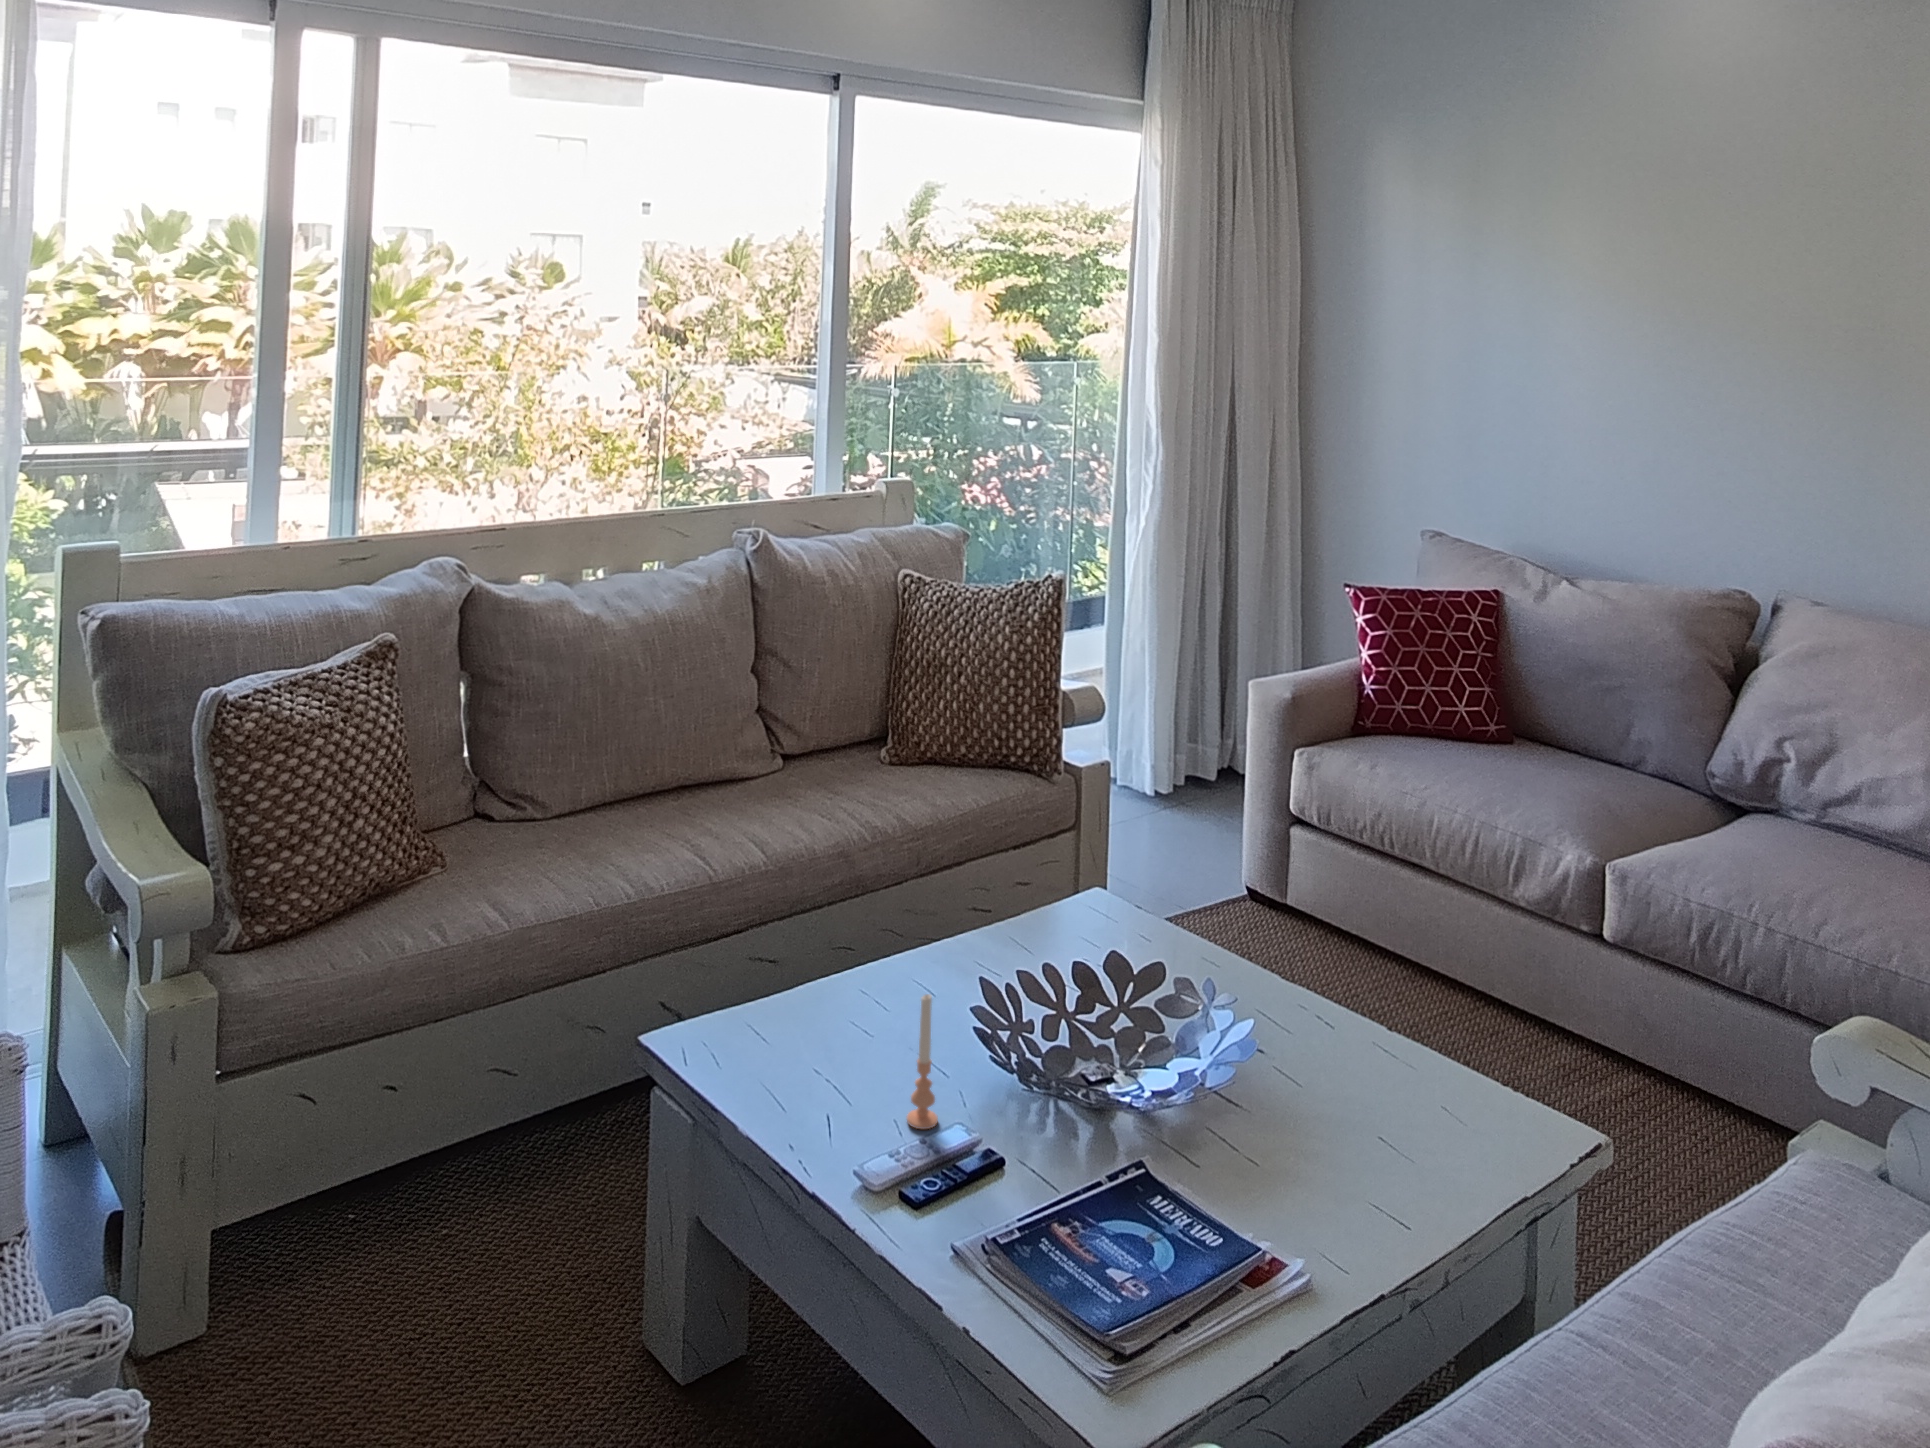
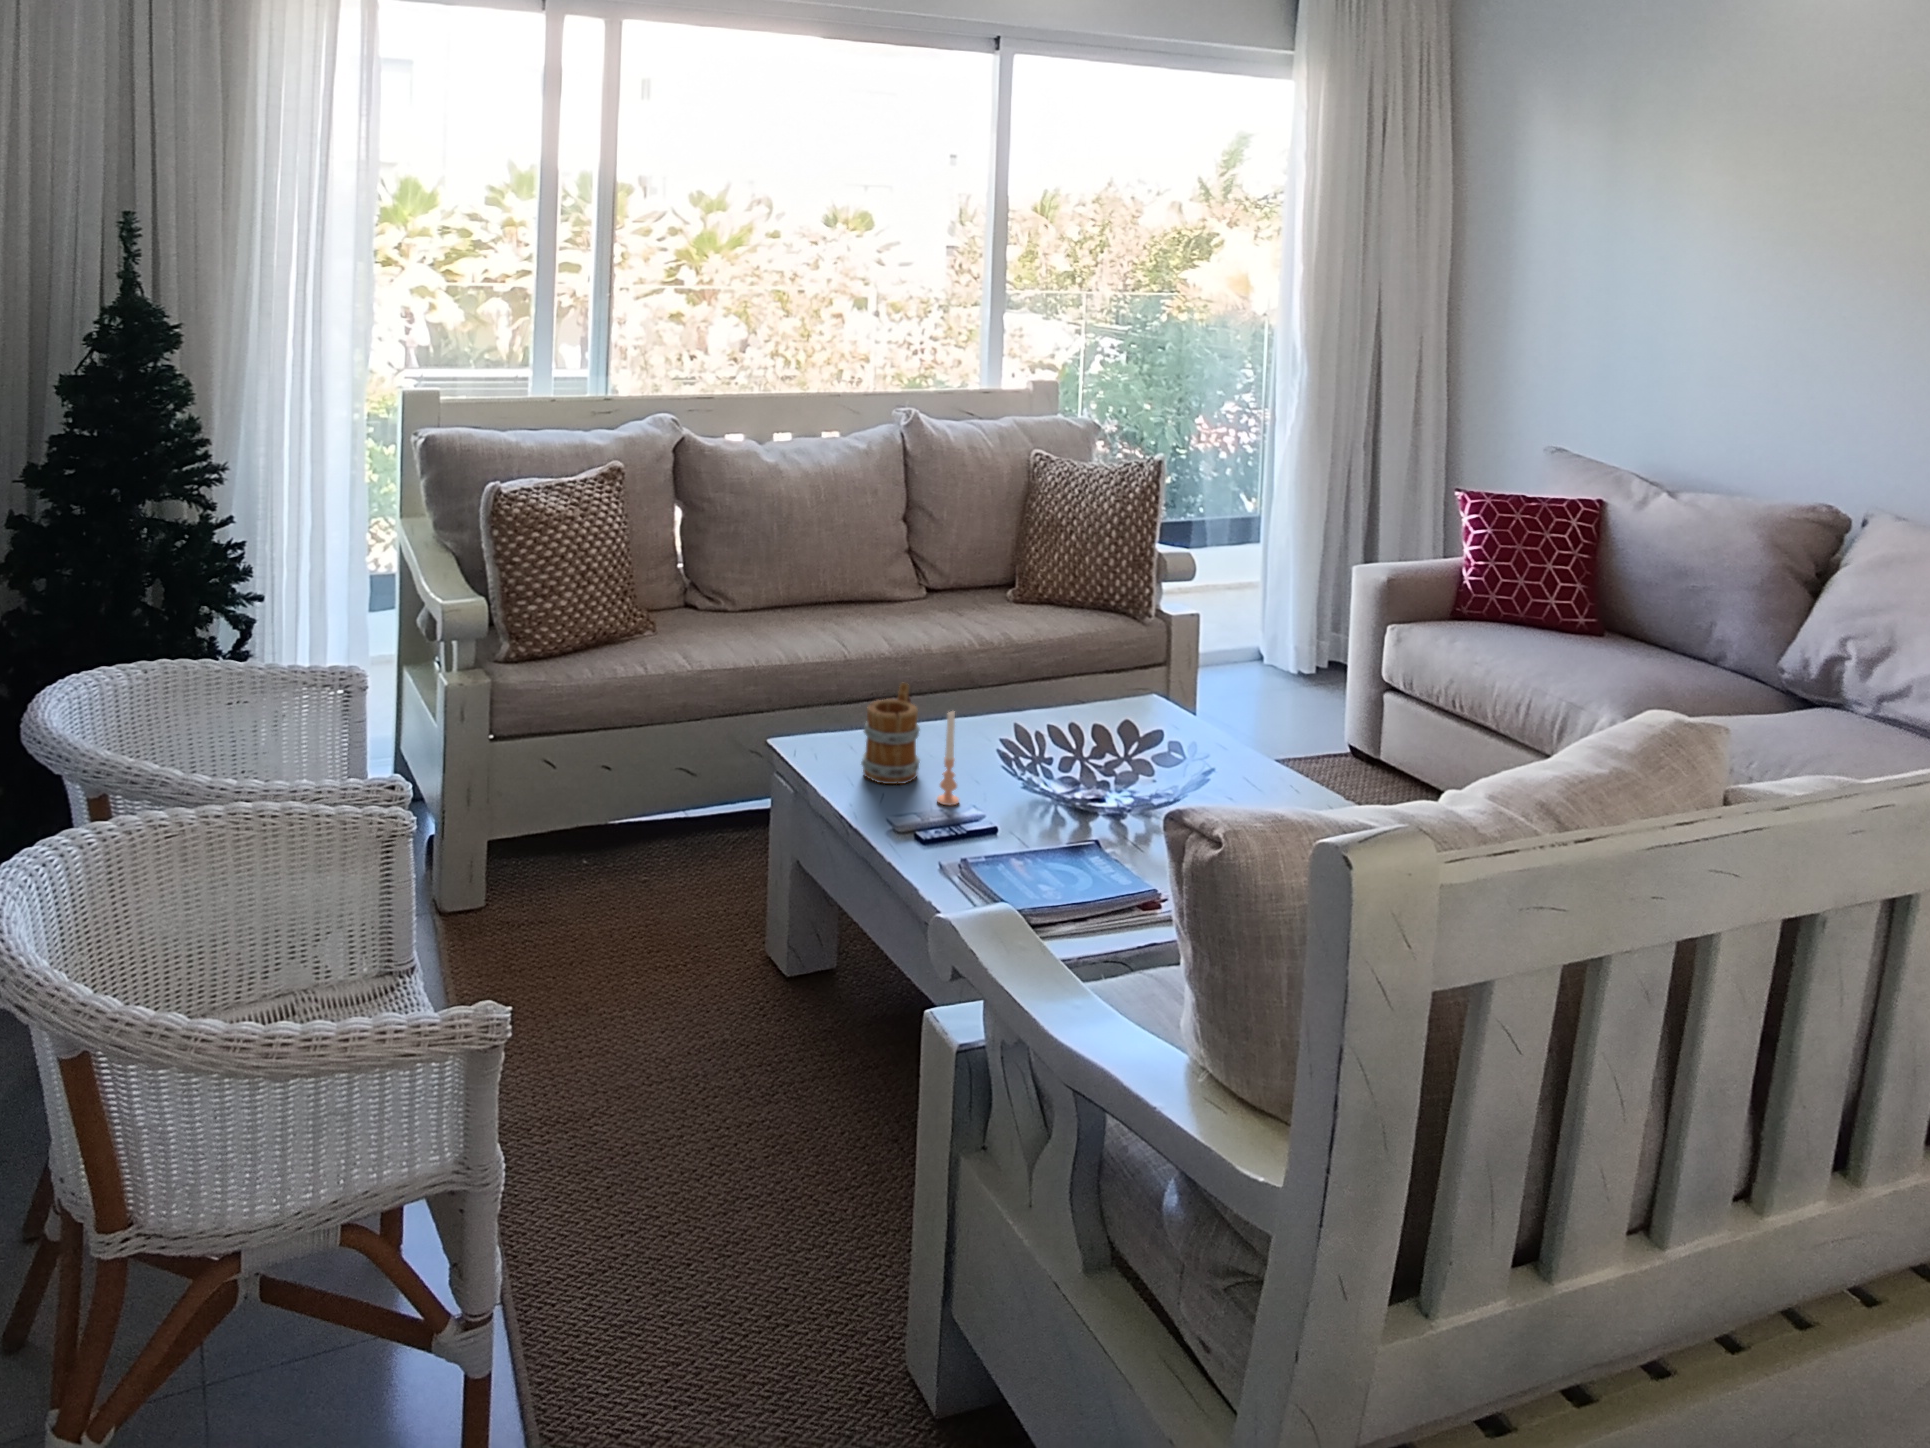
mug: none [790,943,868,1100] -> present [861,683,920,784]

